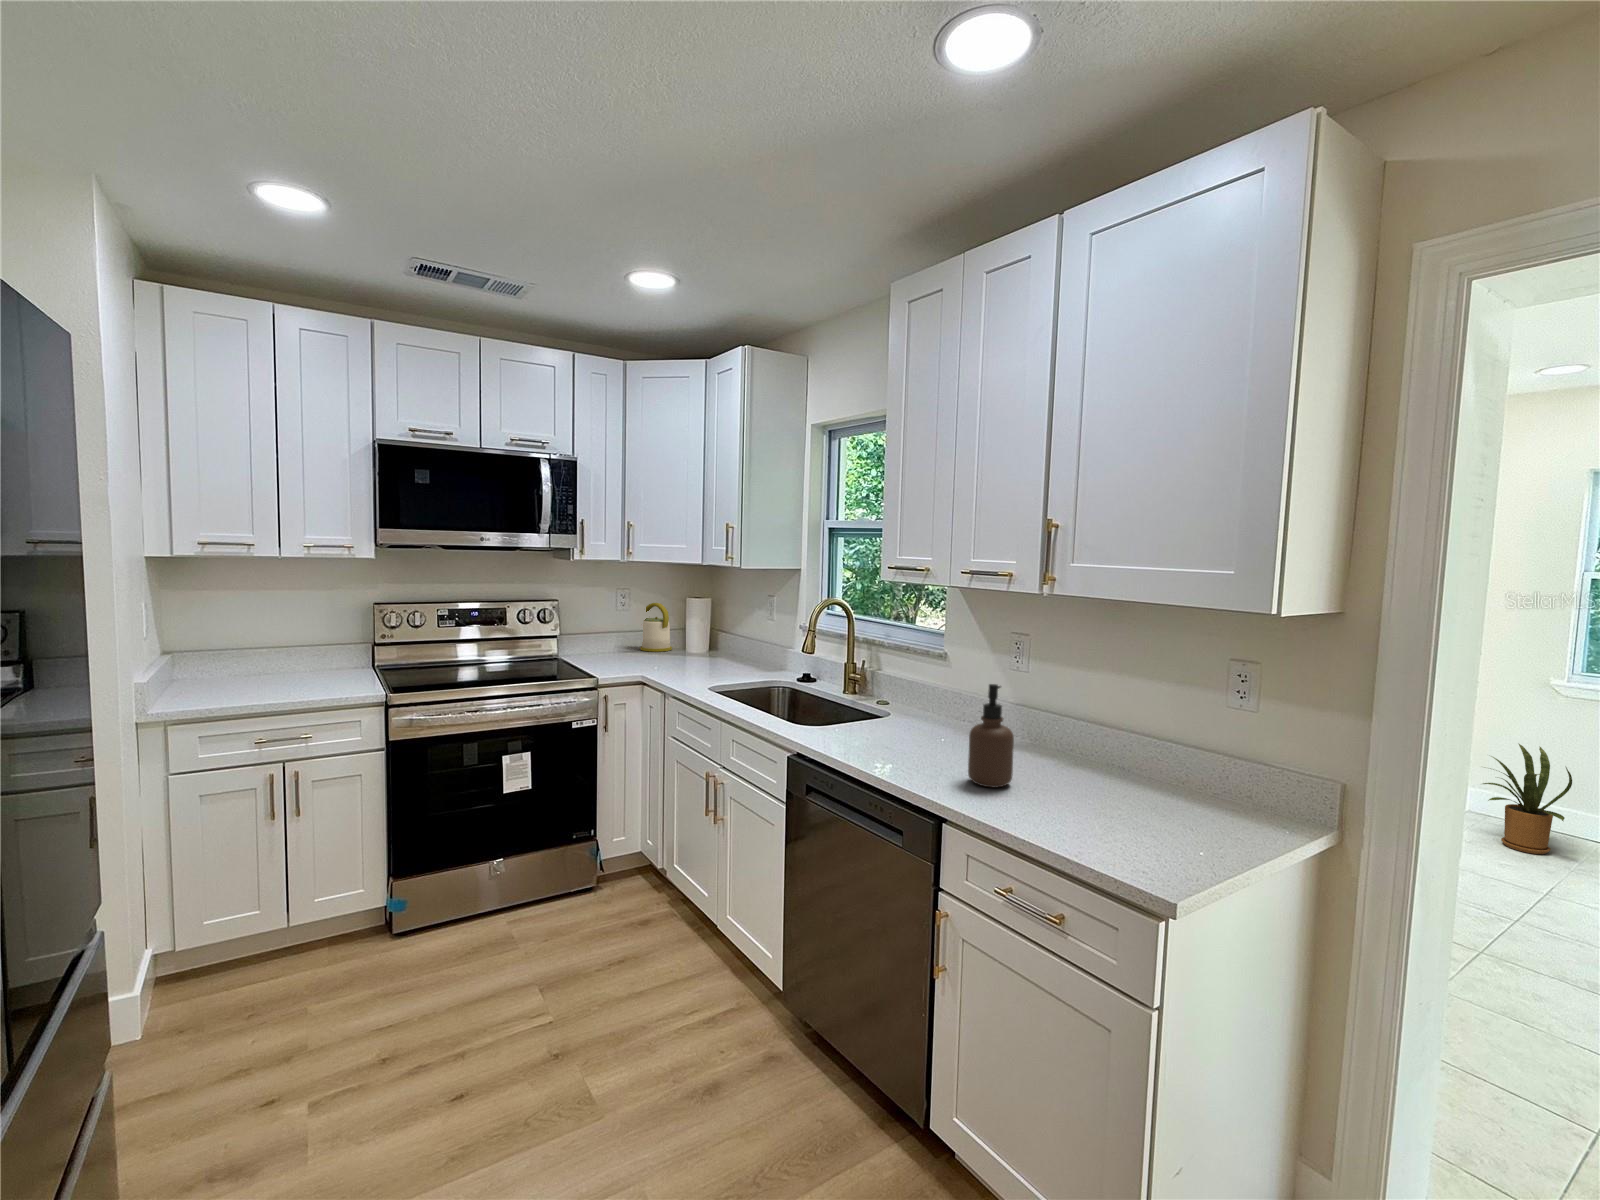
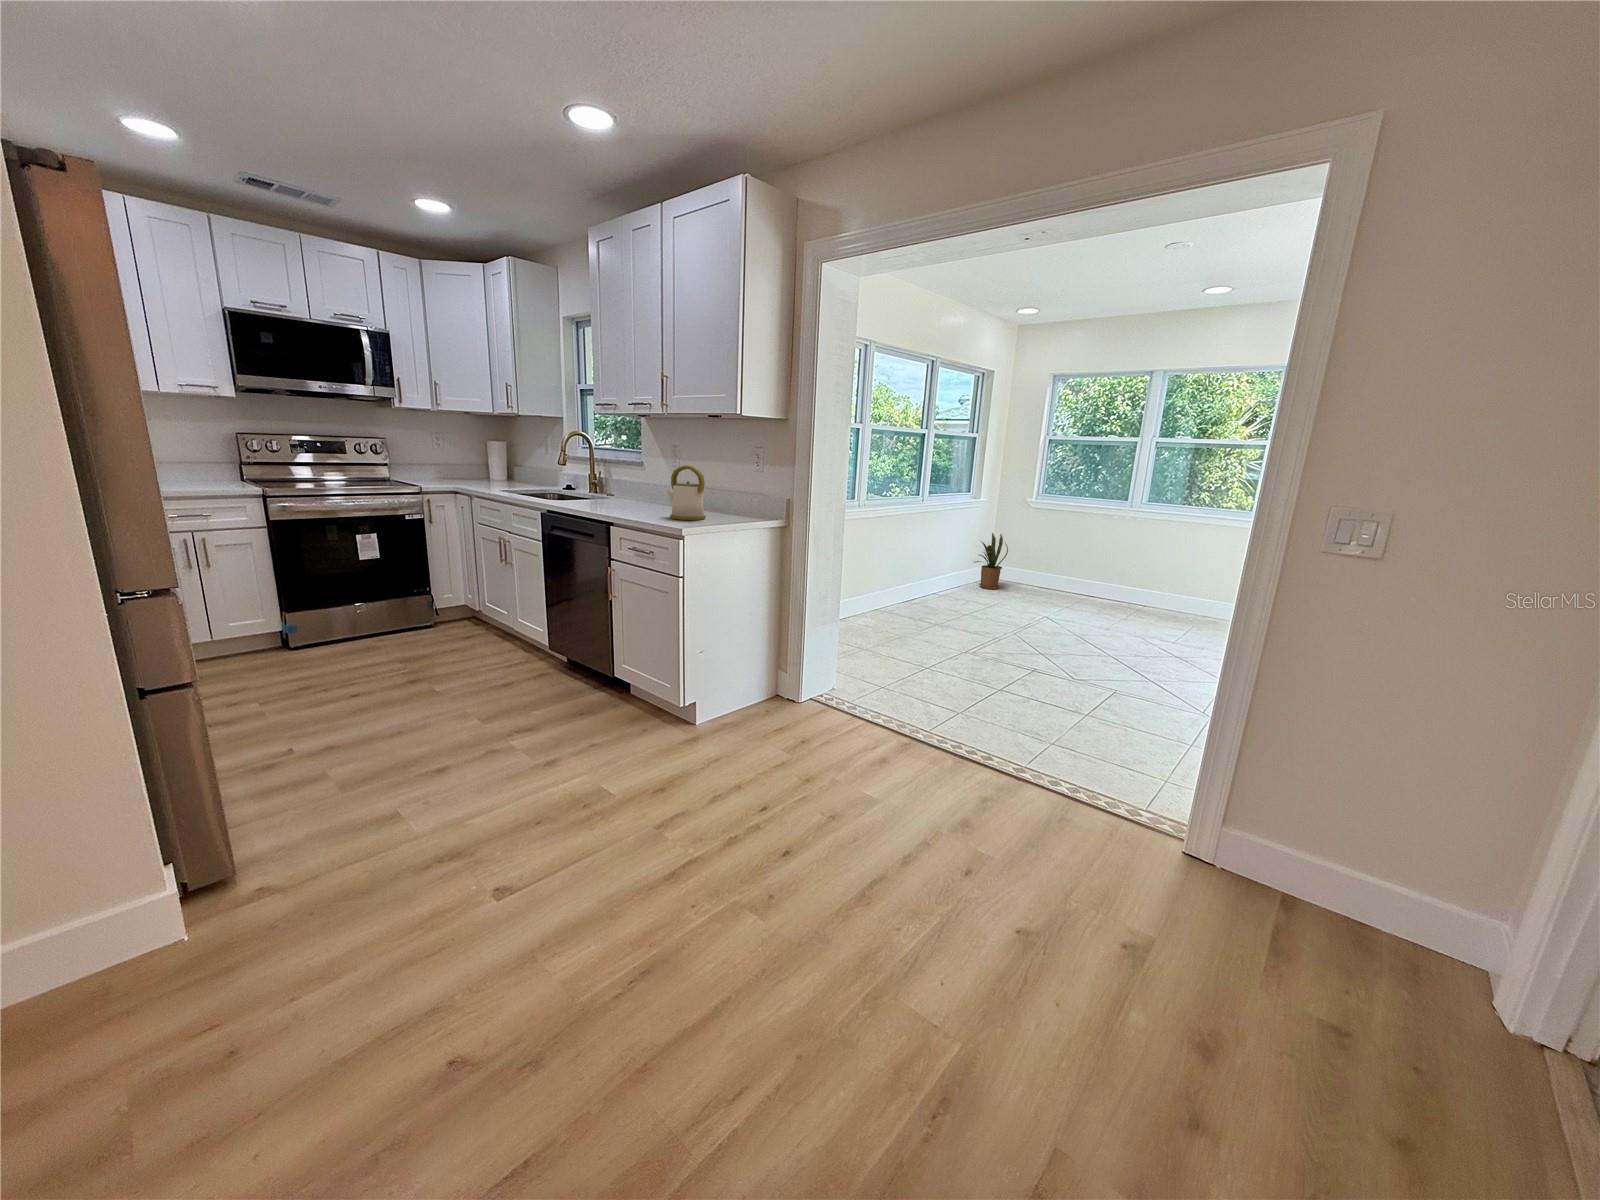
kettle: present [640,603,672,652] -> present [667,465,706,520]
soap dispenser: present [968,684,1014,787] -> none [630,462,652,513]

